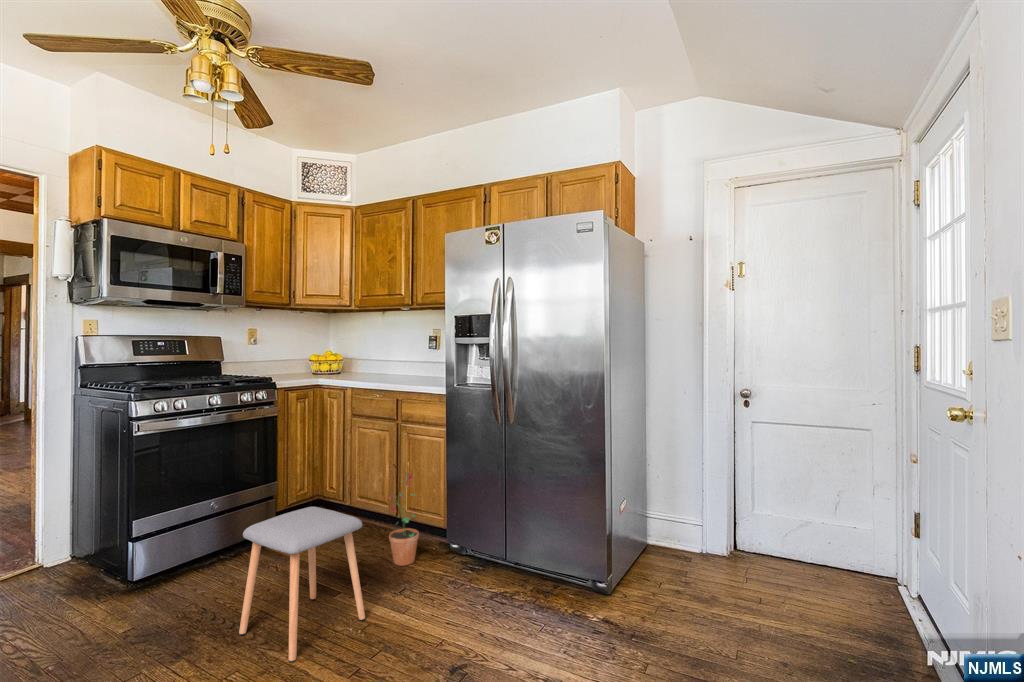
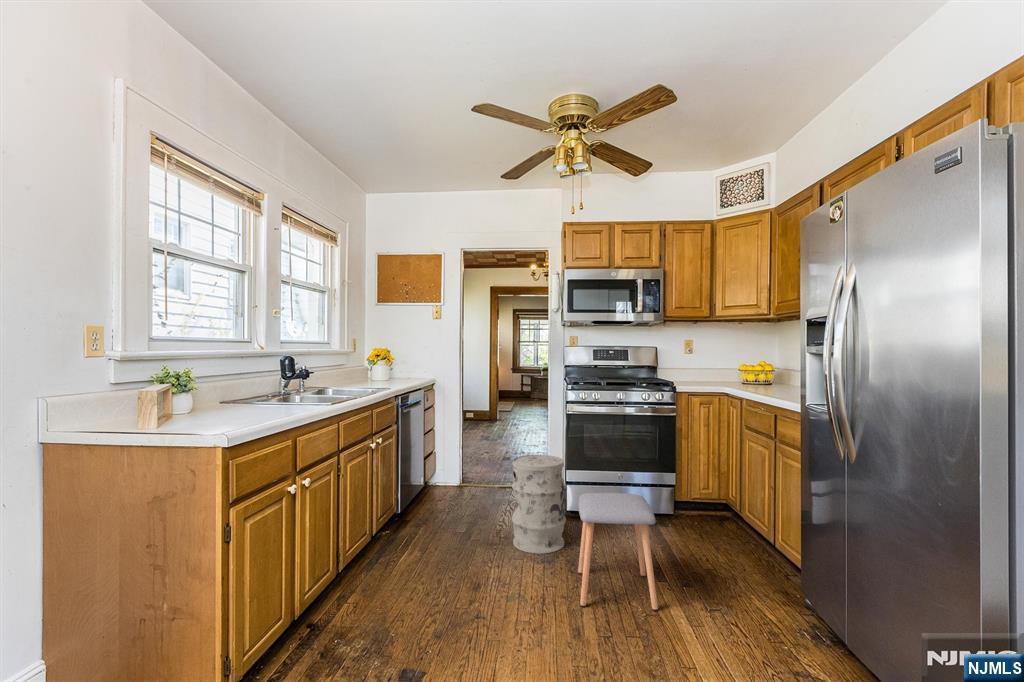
potted plant: present [388,472,419,566] -> none [728,493,767,592]
trash can: none [76,497,181,659] -> present [512,455,566,554]

